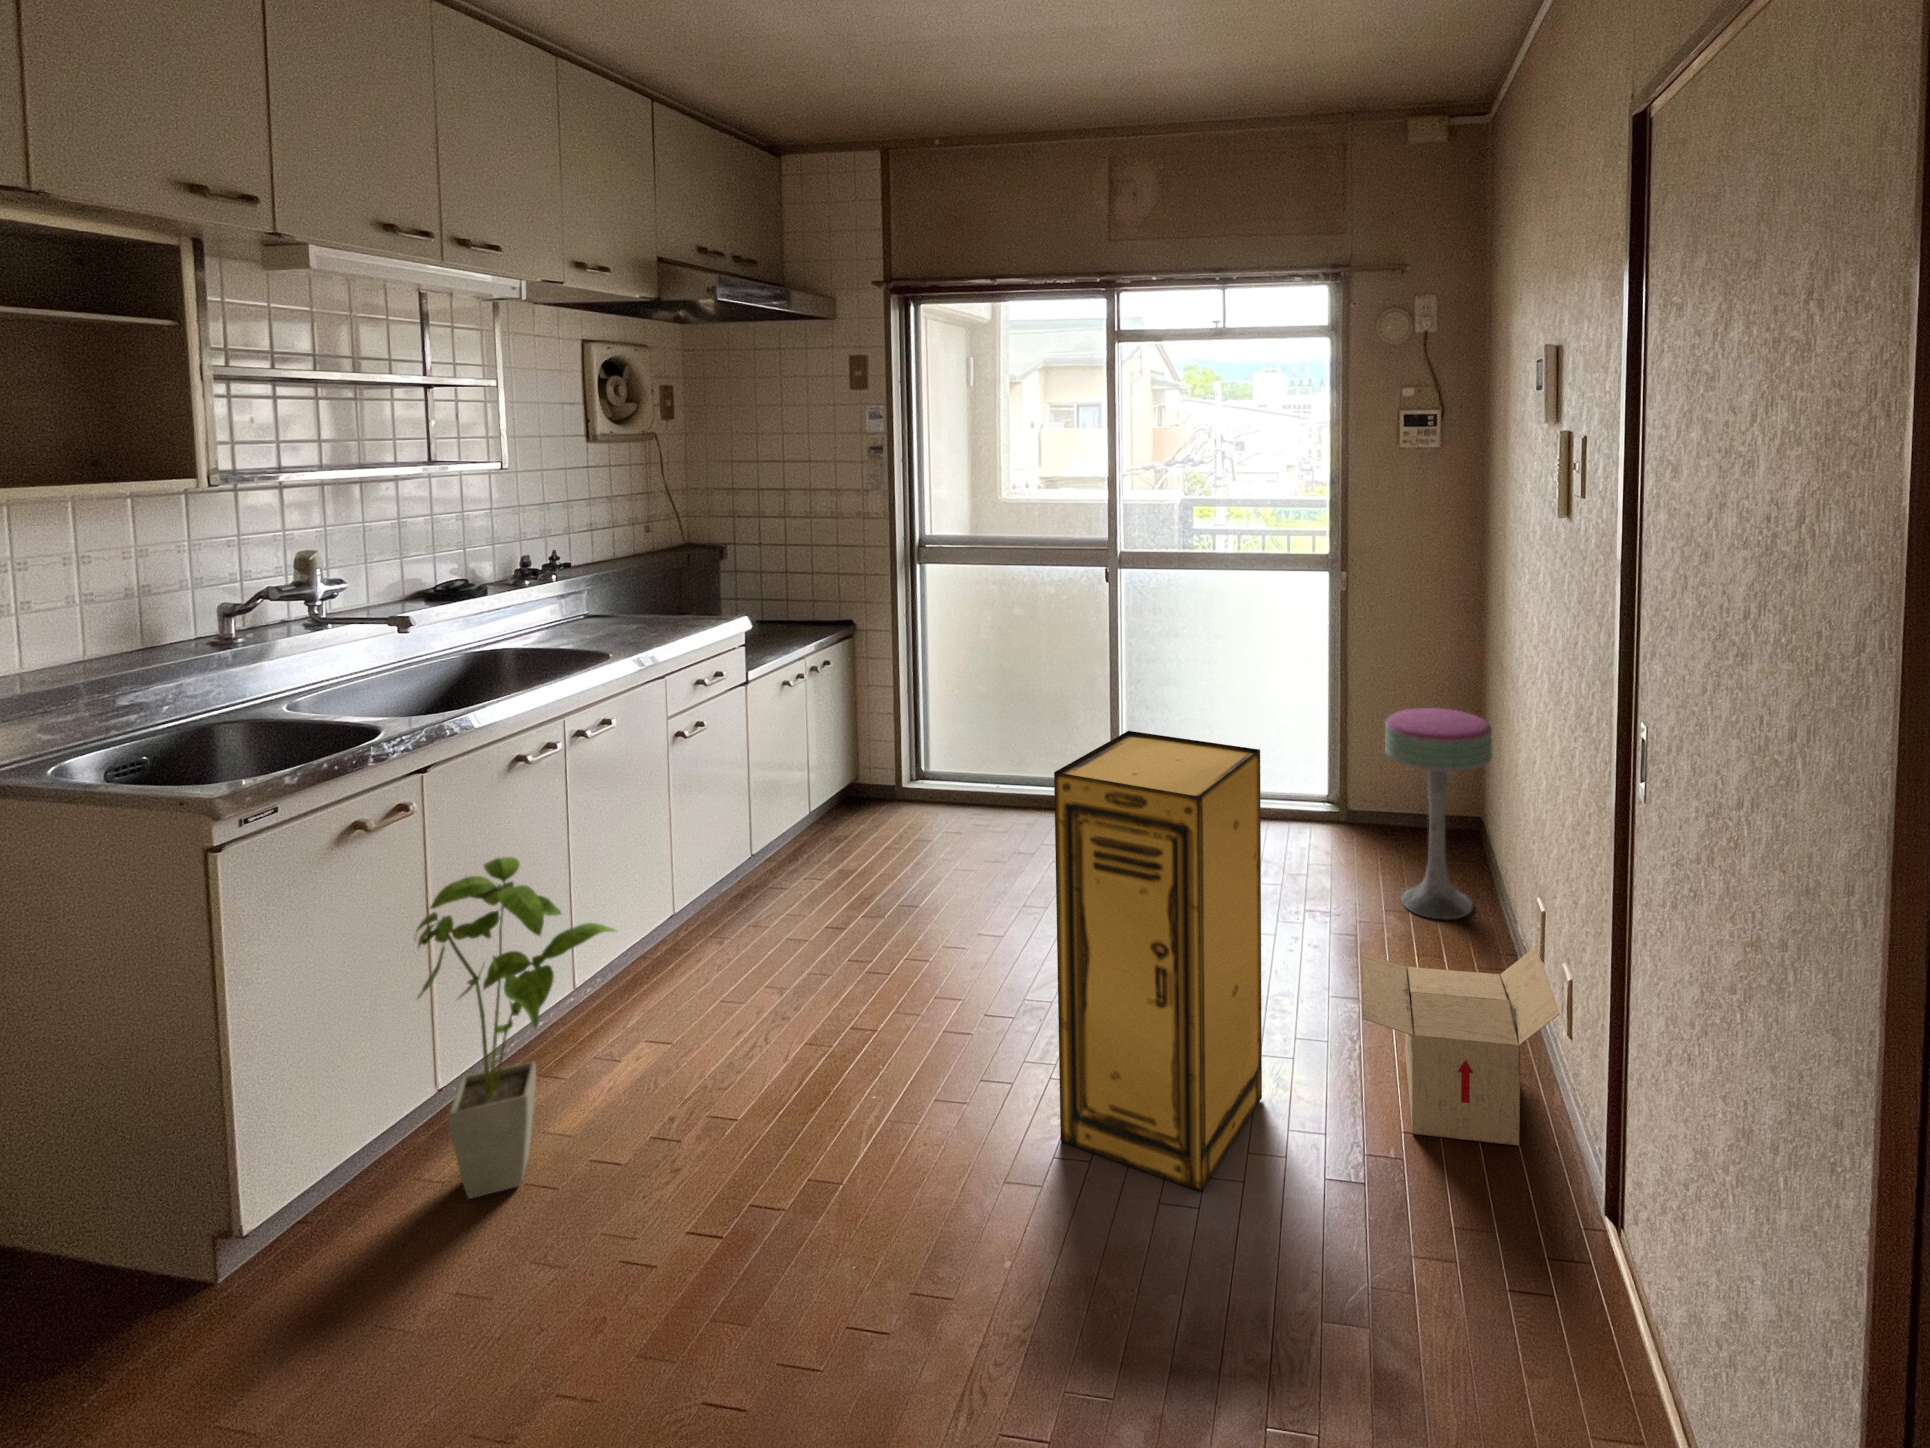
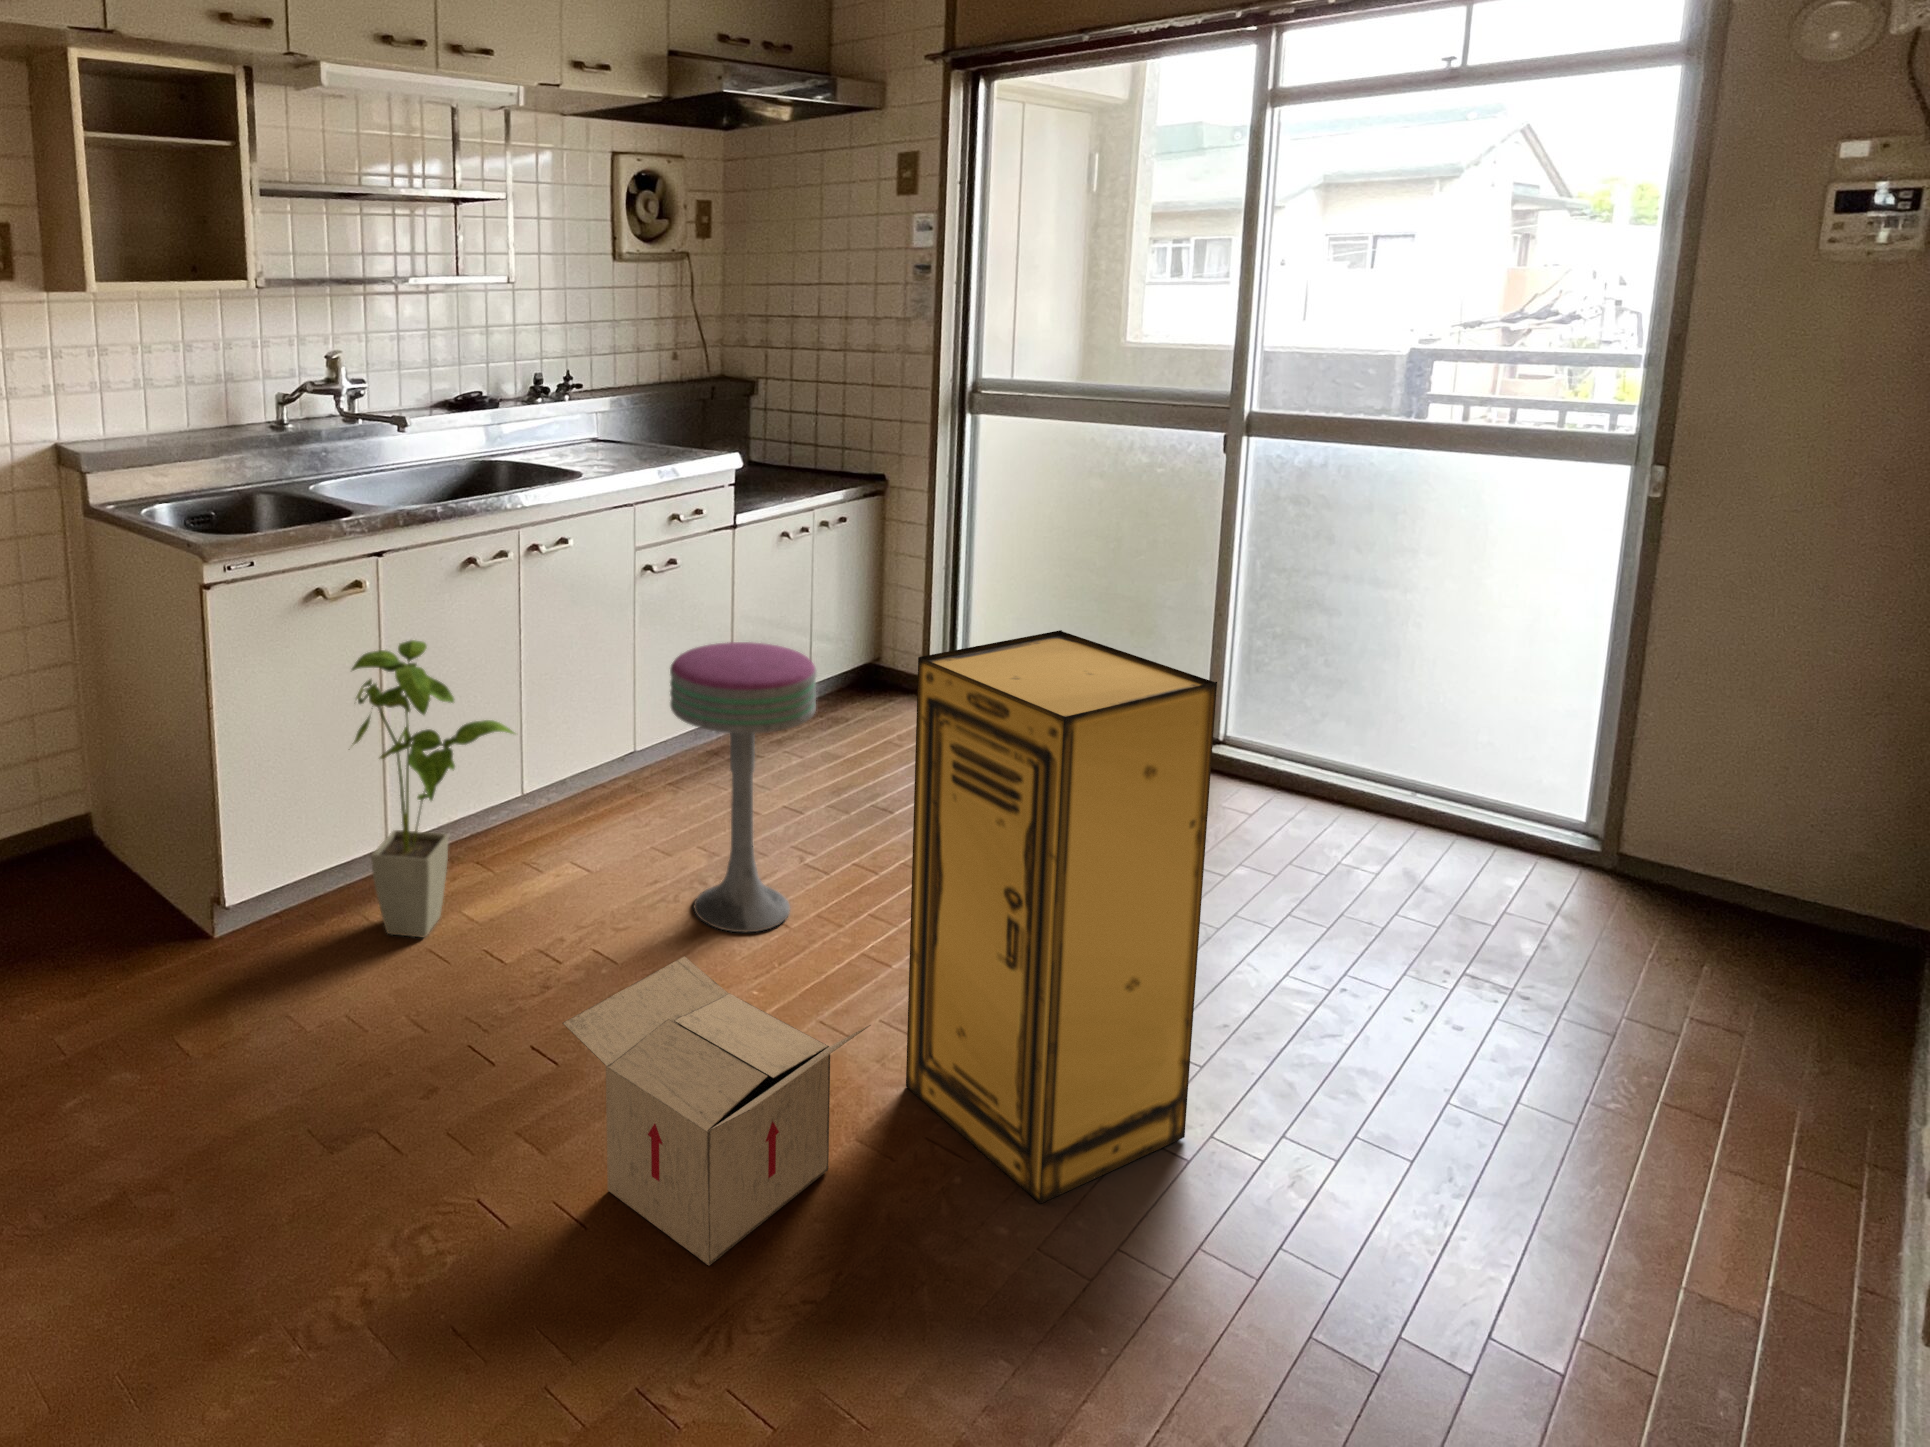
bar stool: present [1385,708,1492,919] -> present [670,642,817,932]
cardboard box: present [1361,947,1560,1146] -> present [563,956,871,1265]

